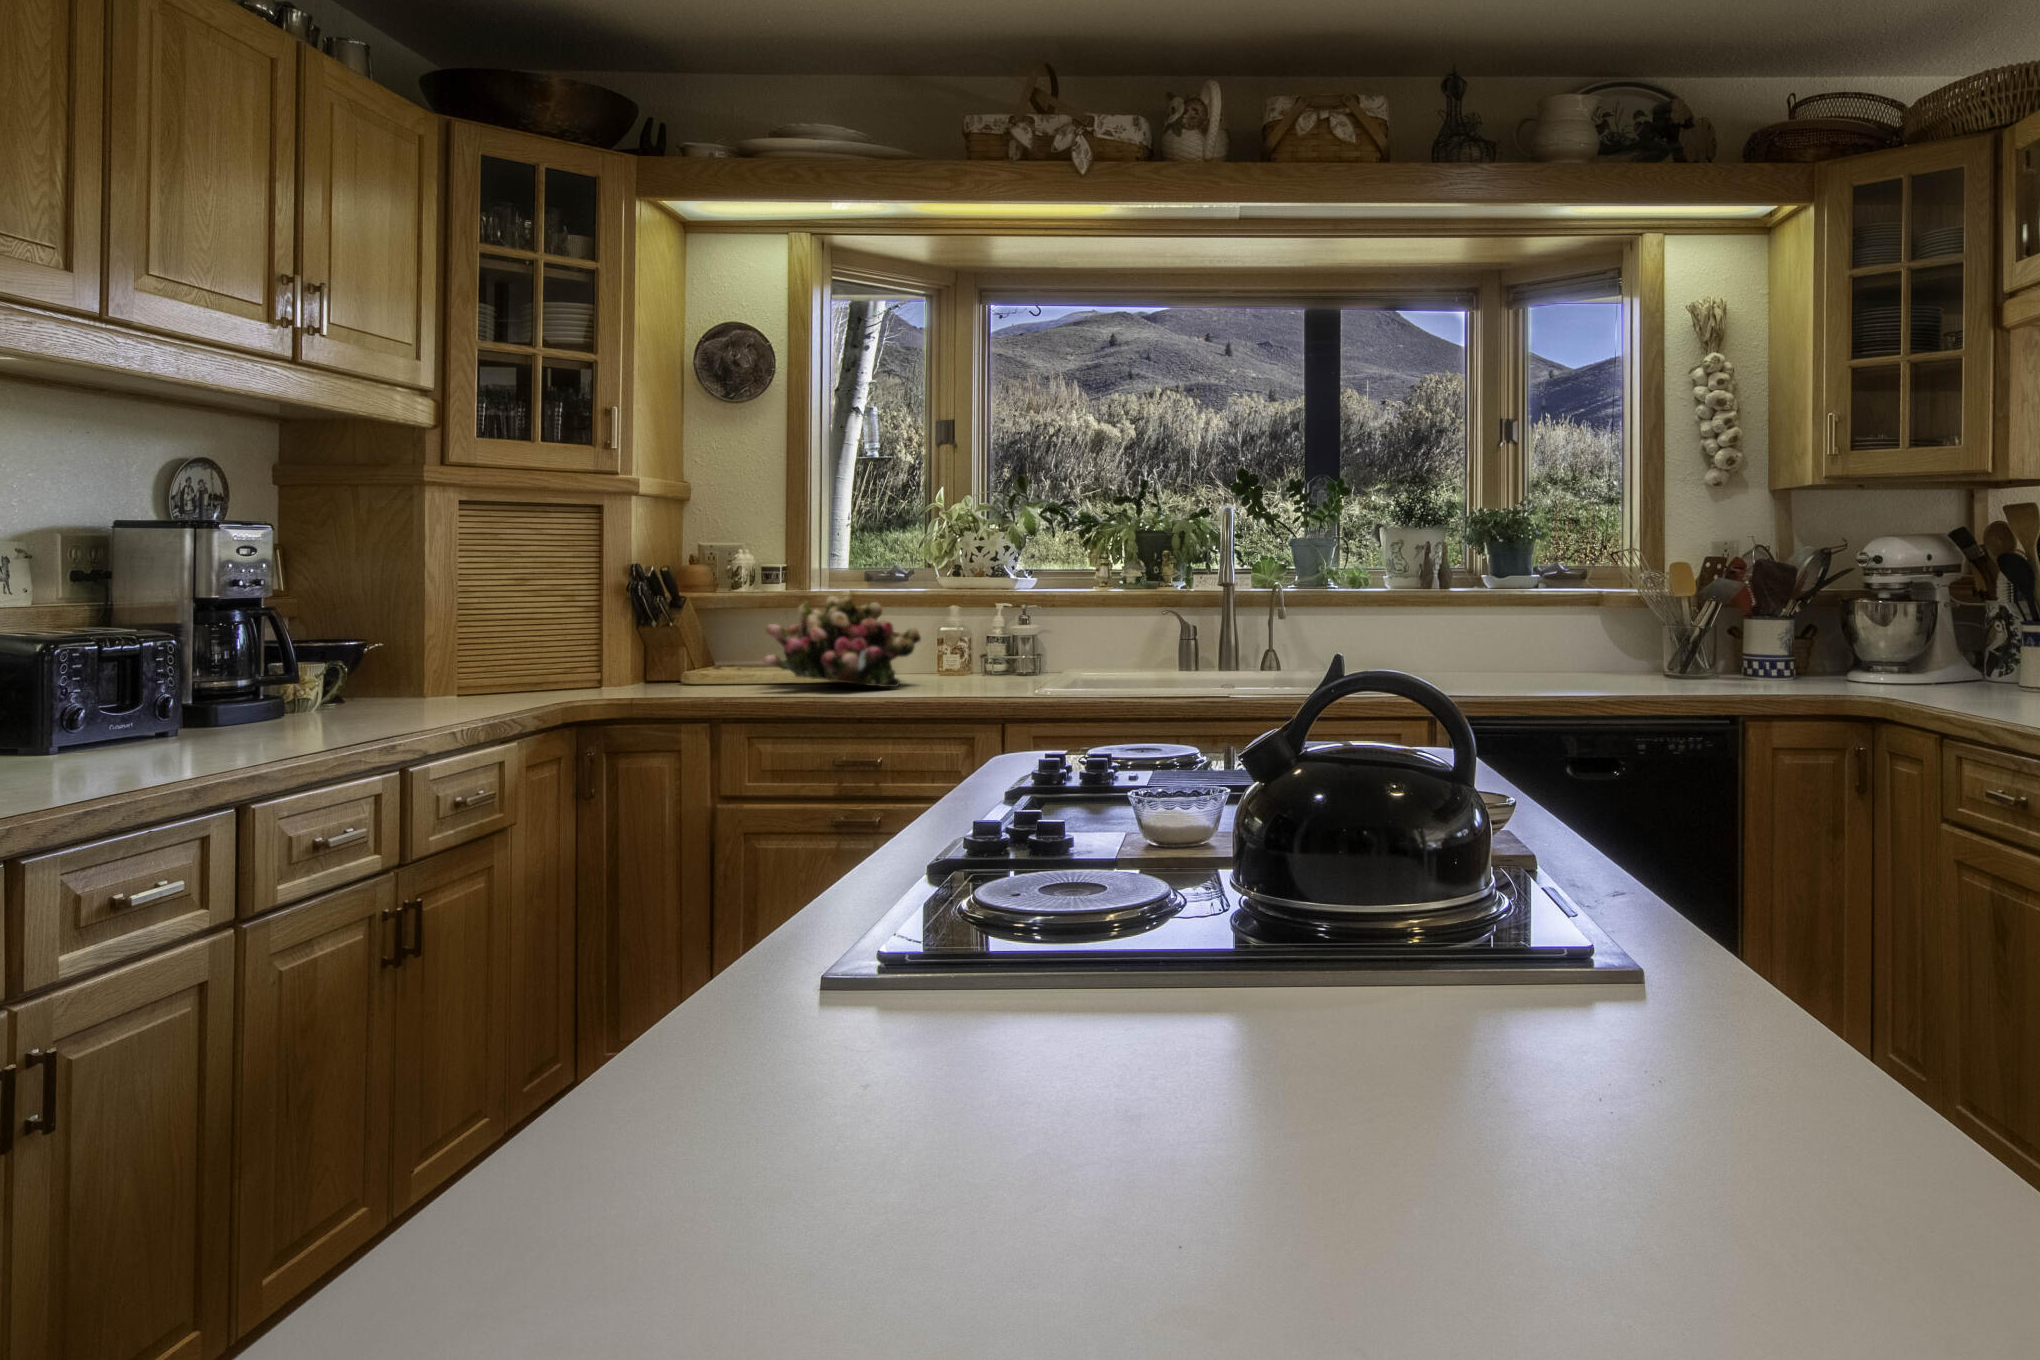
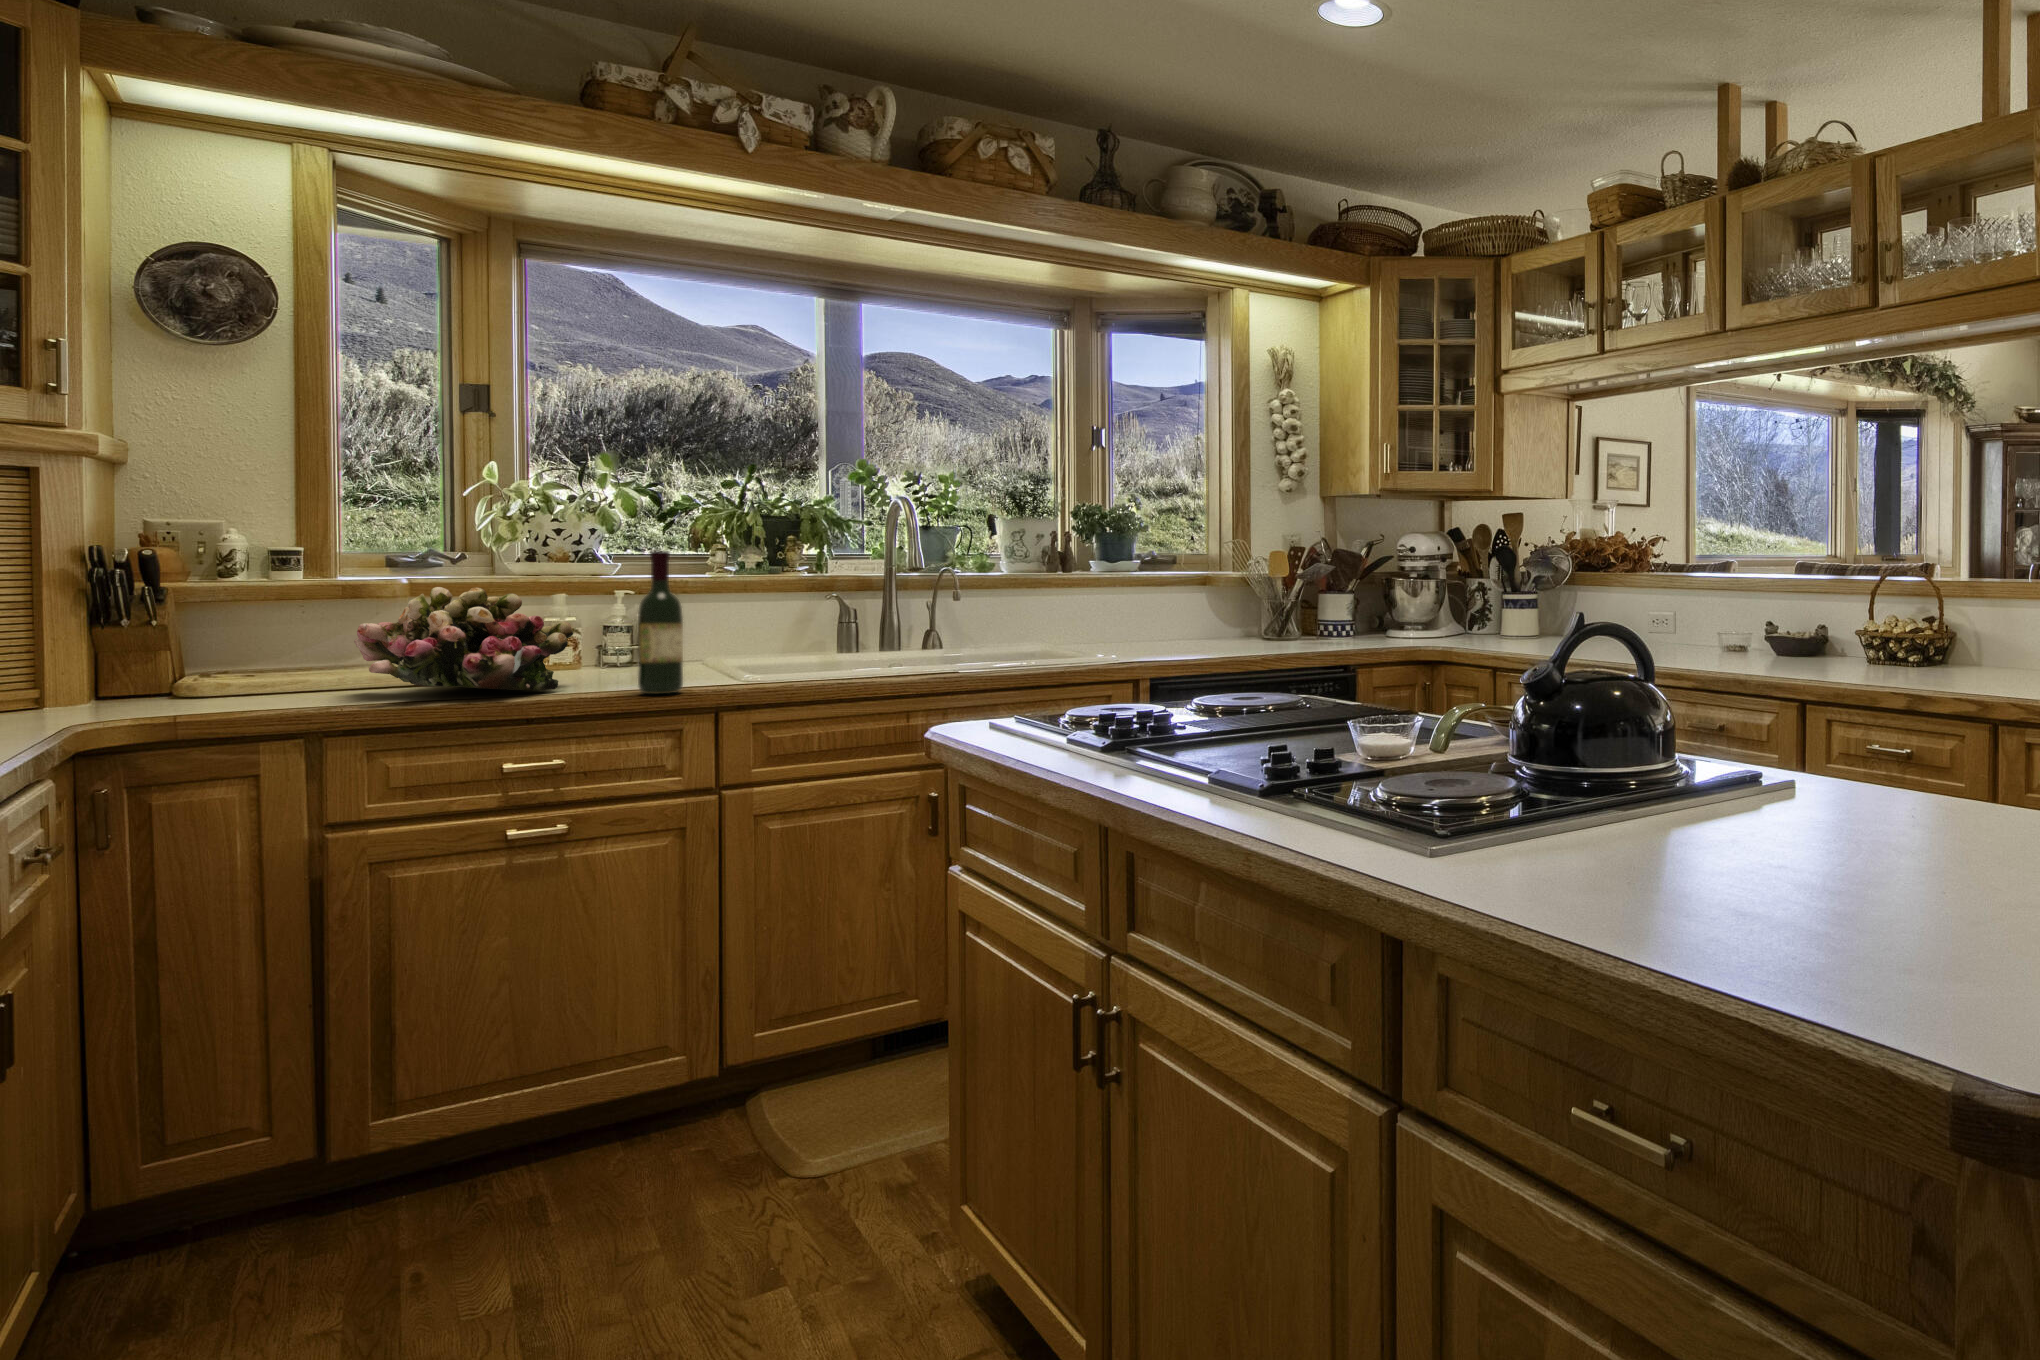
wine bottle: none [943,562,978,695] -> present [638,551,683,694]

